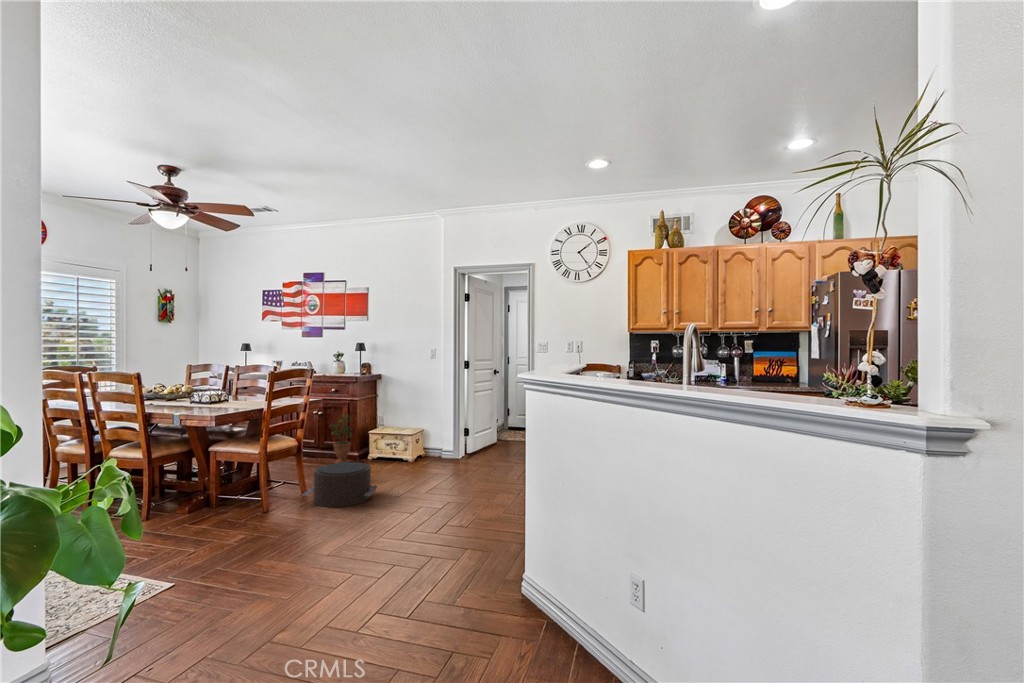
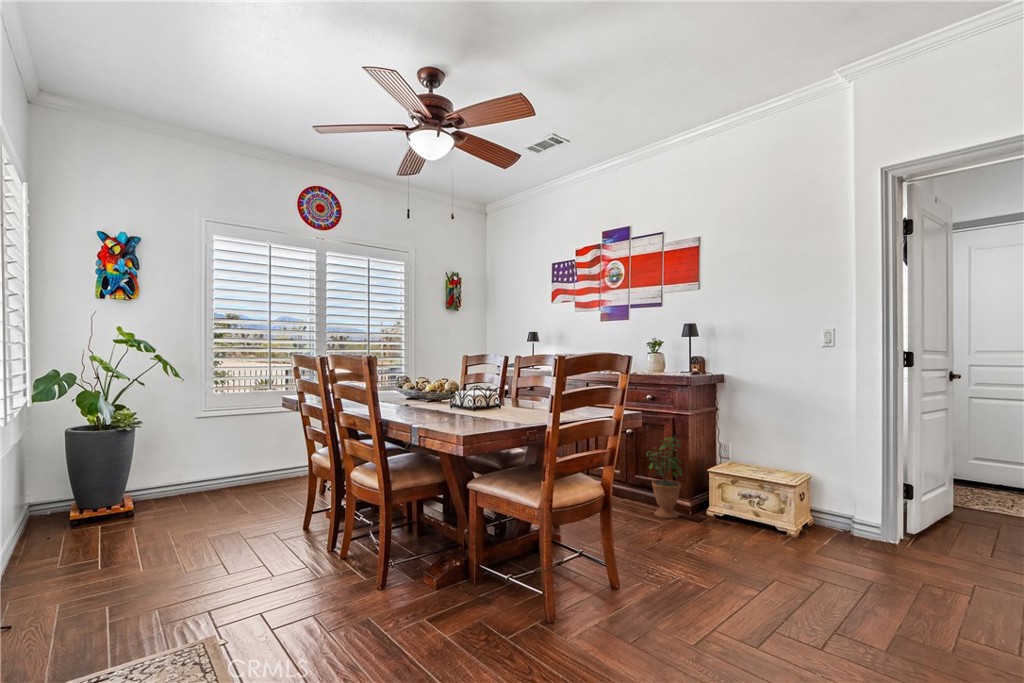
pouf: present [302,462,377,507] -> none [613,535,763,646]

